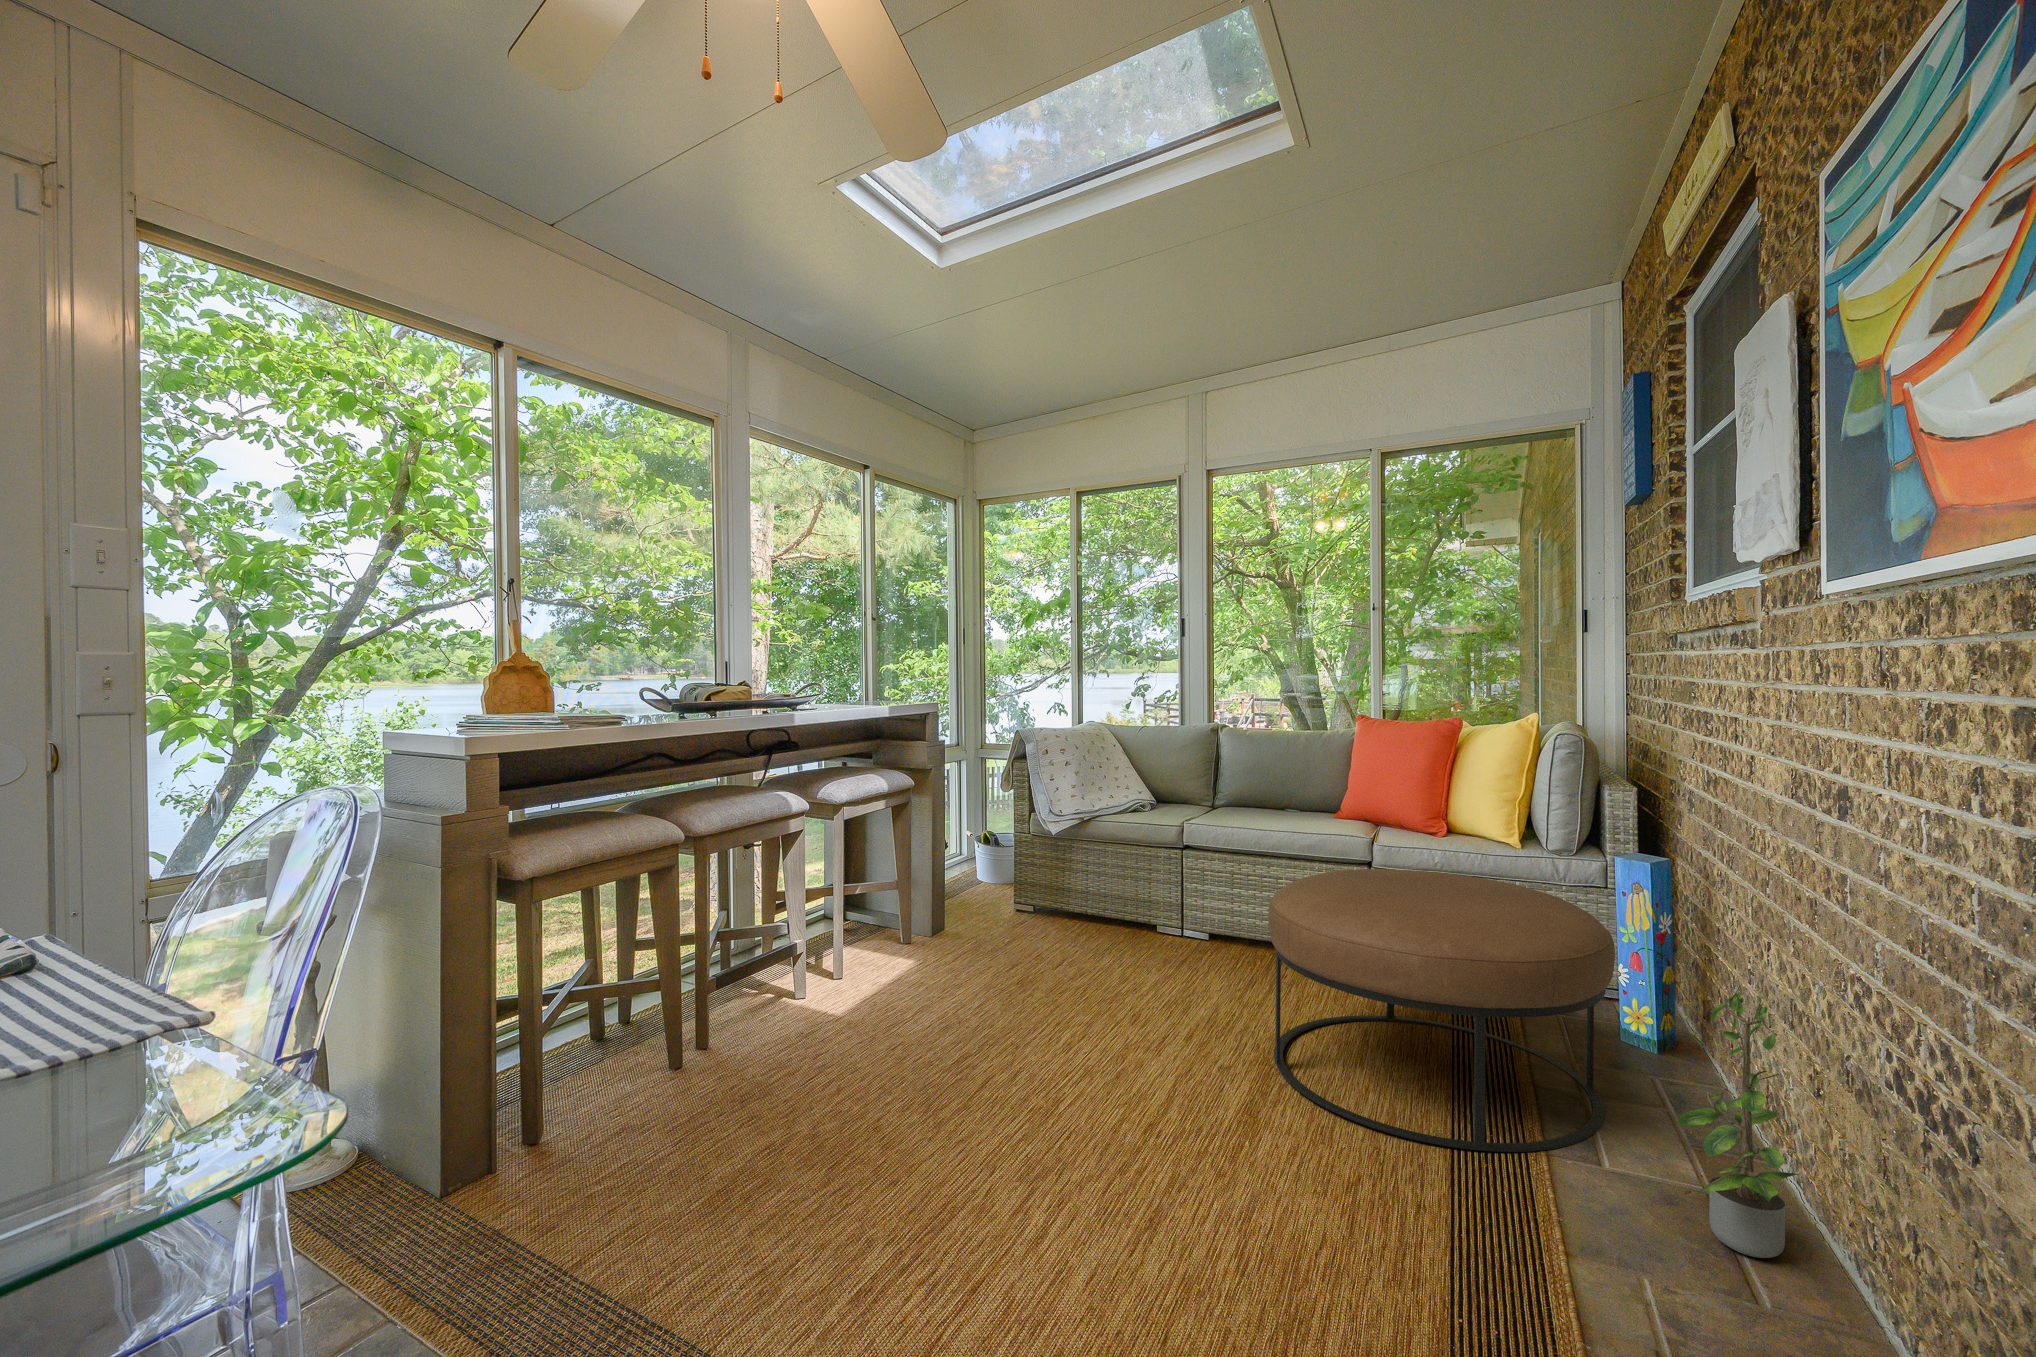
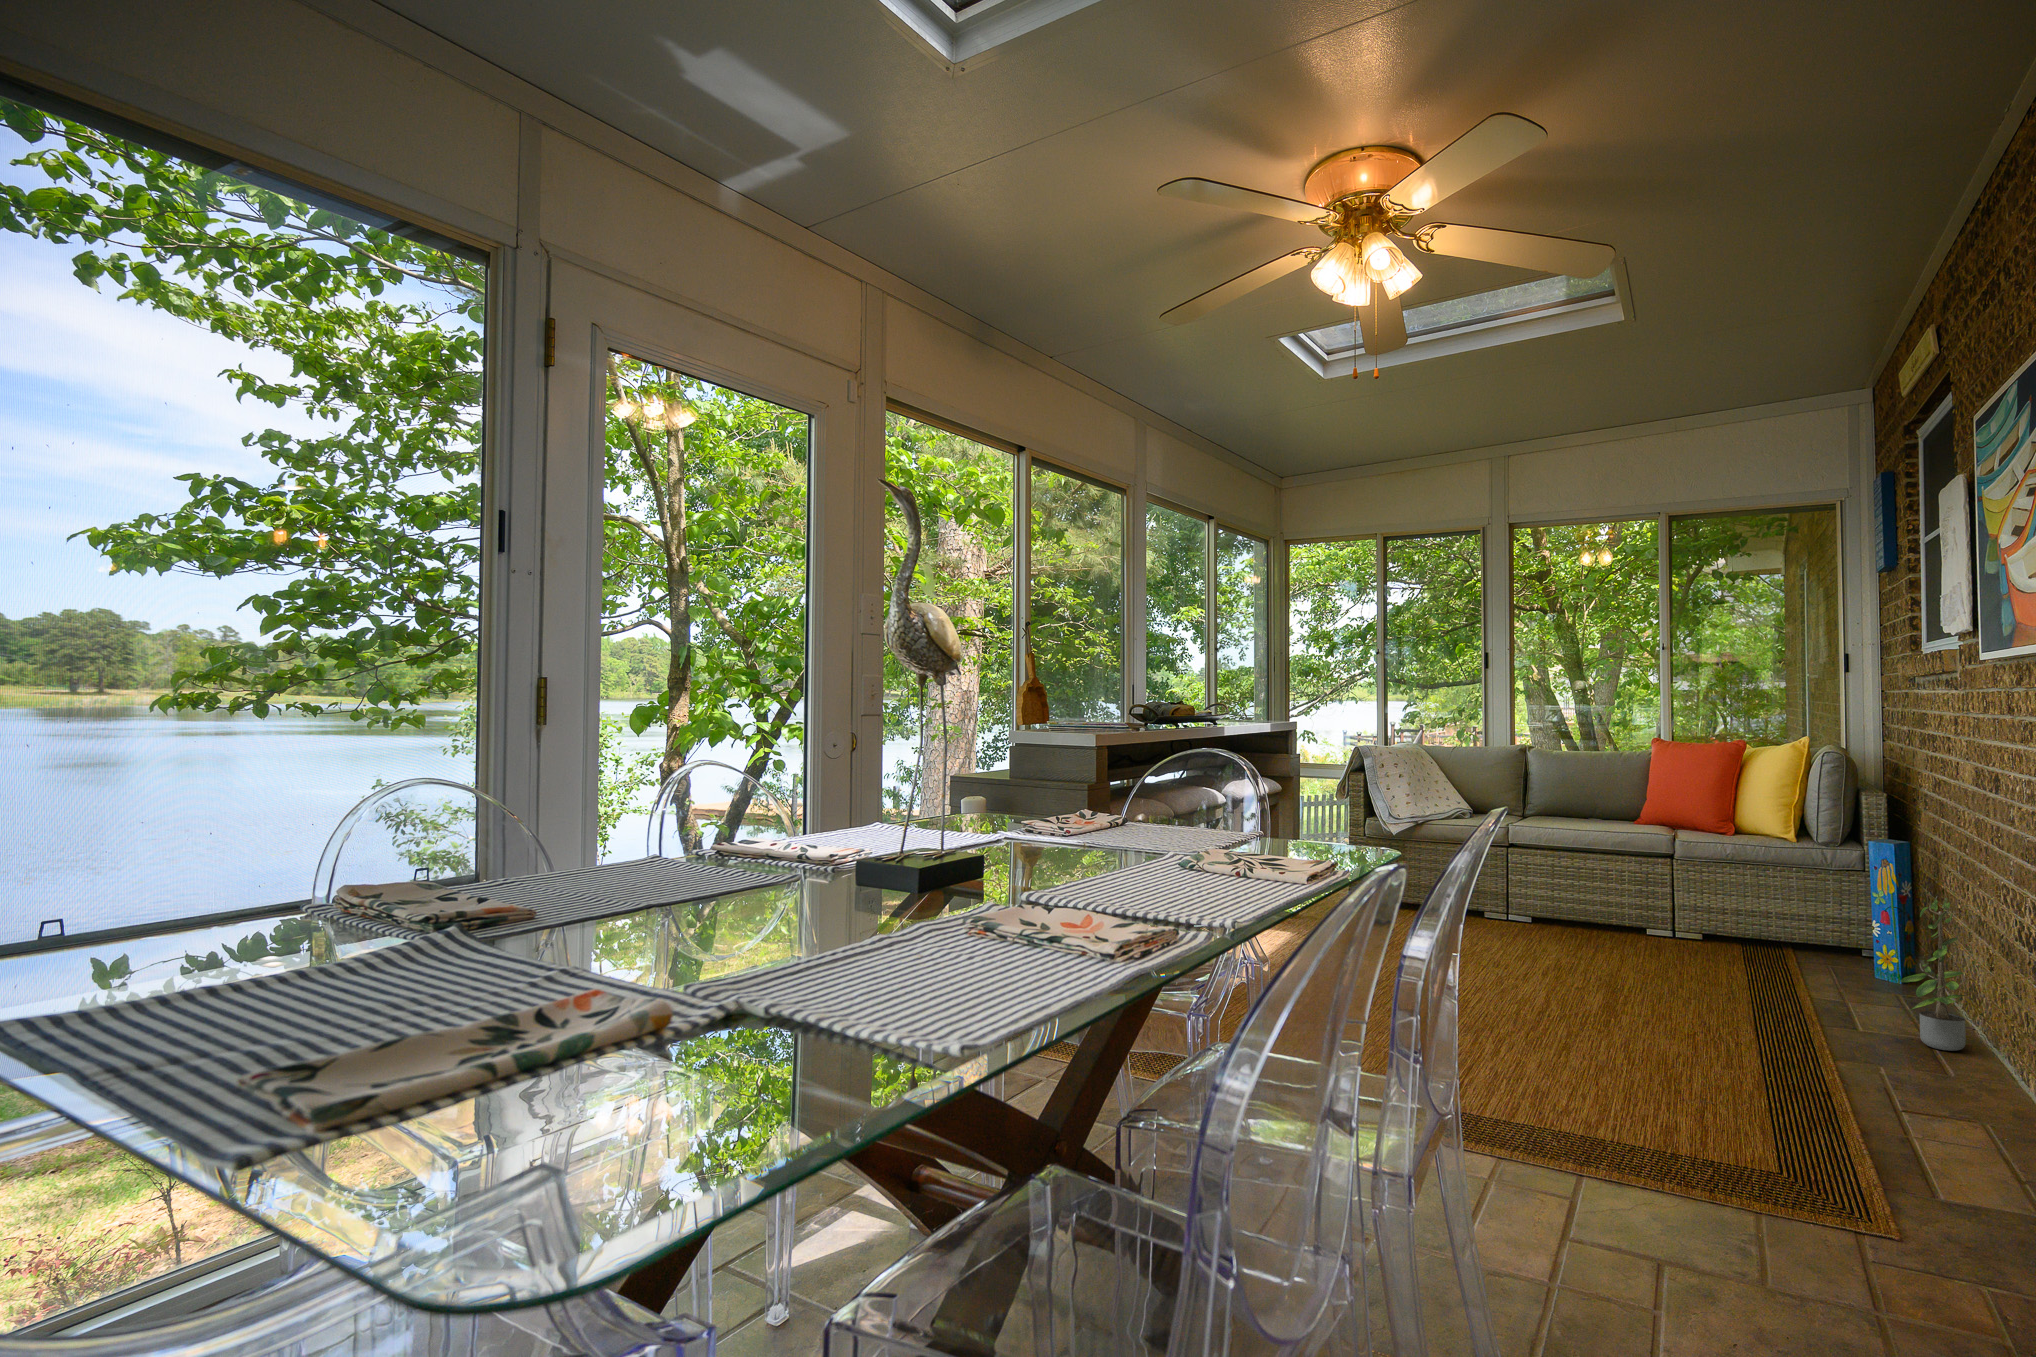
ottoman: present [1268,869,1615,1152] -> none [1606,851,1864,1016]

